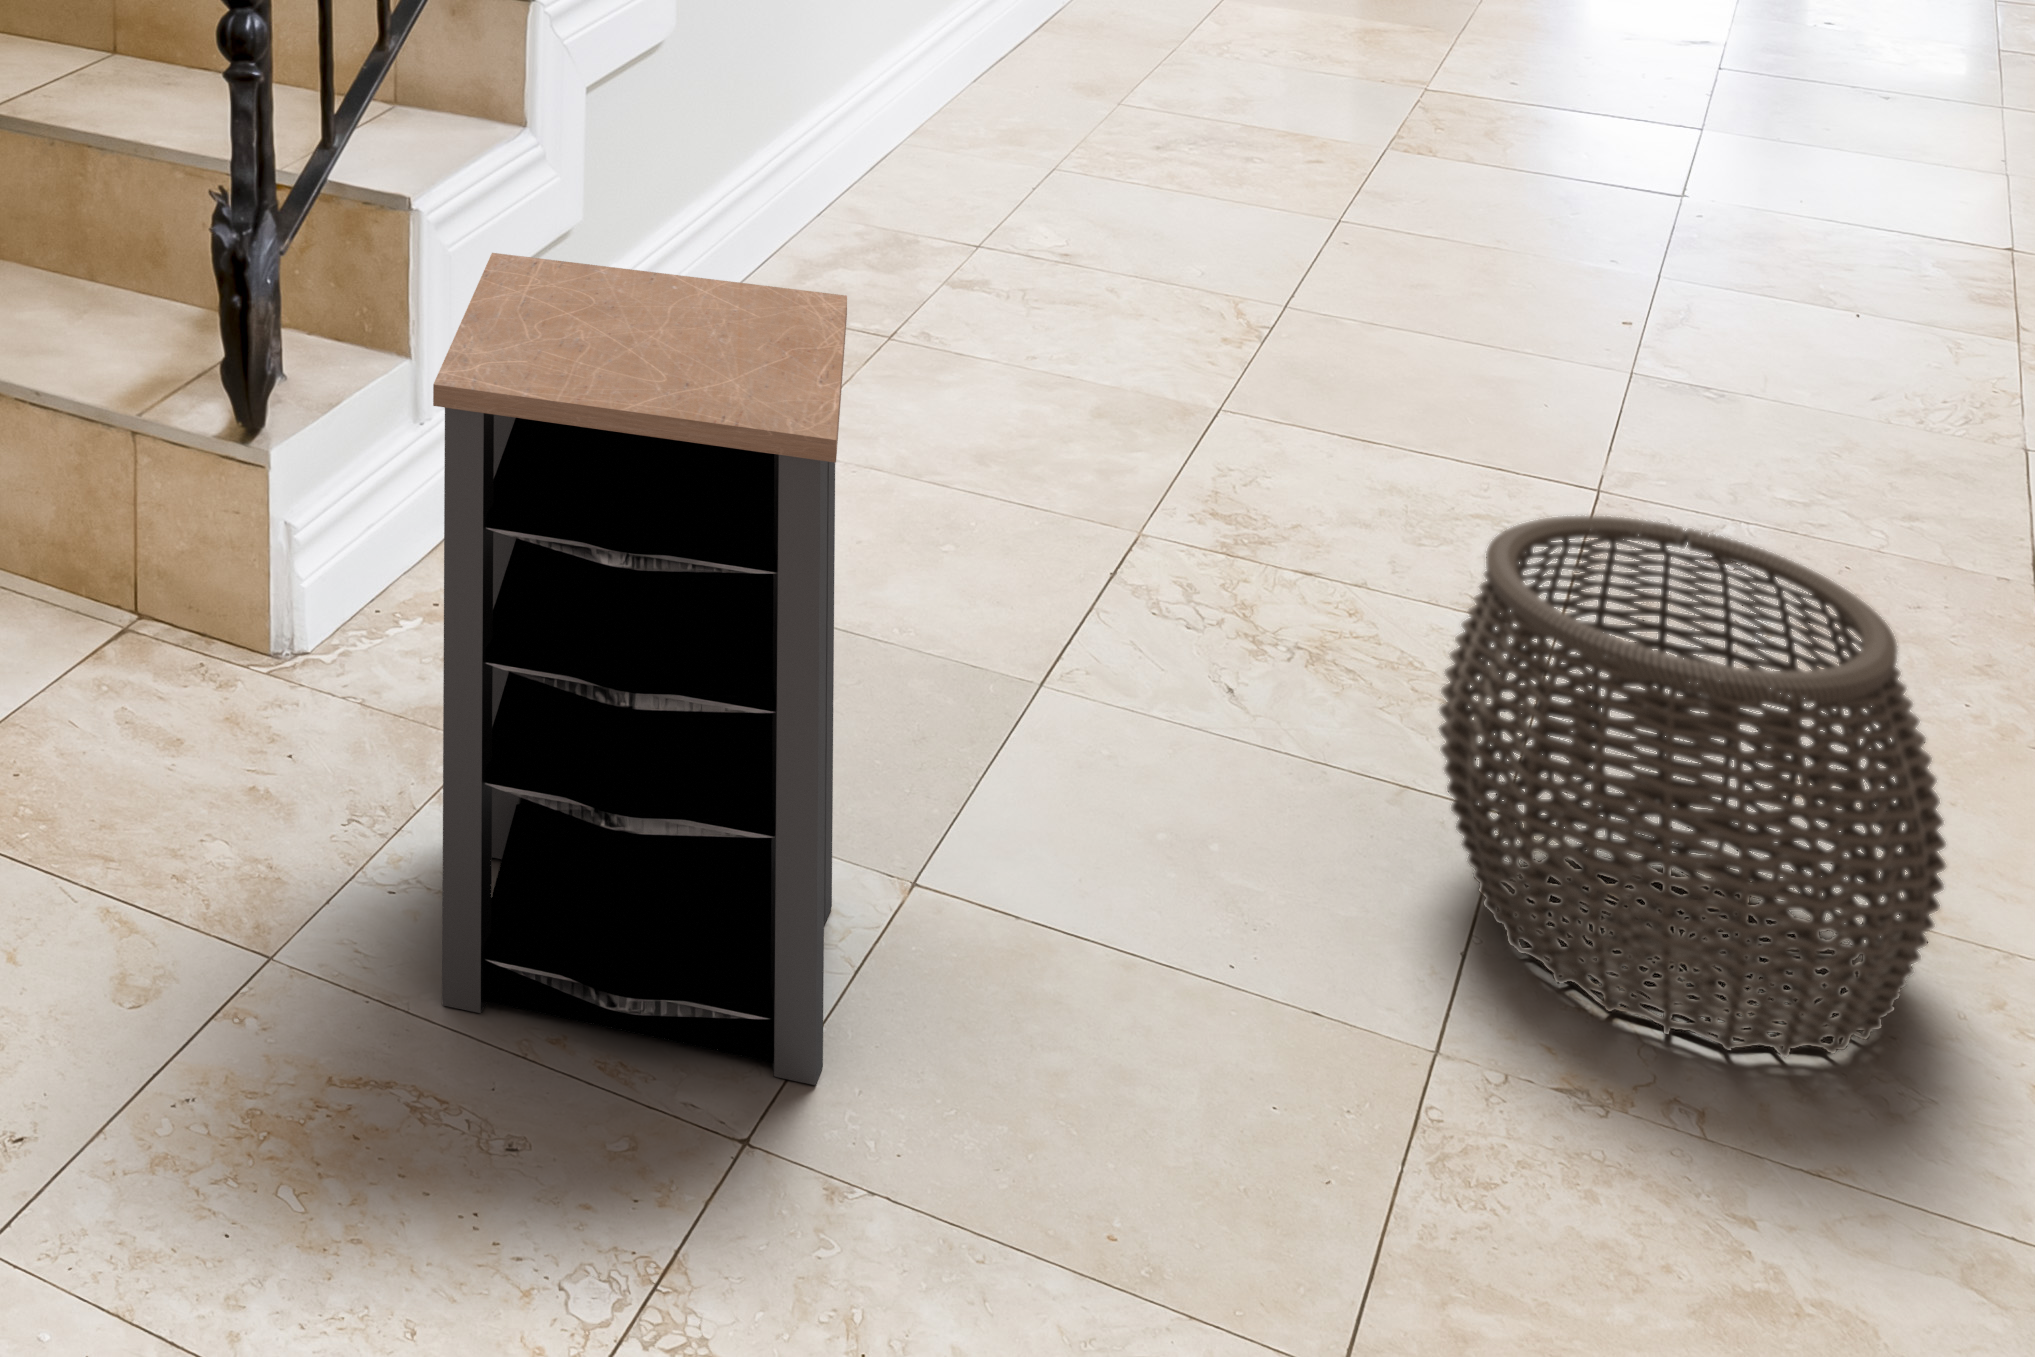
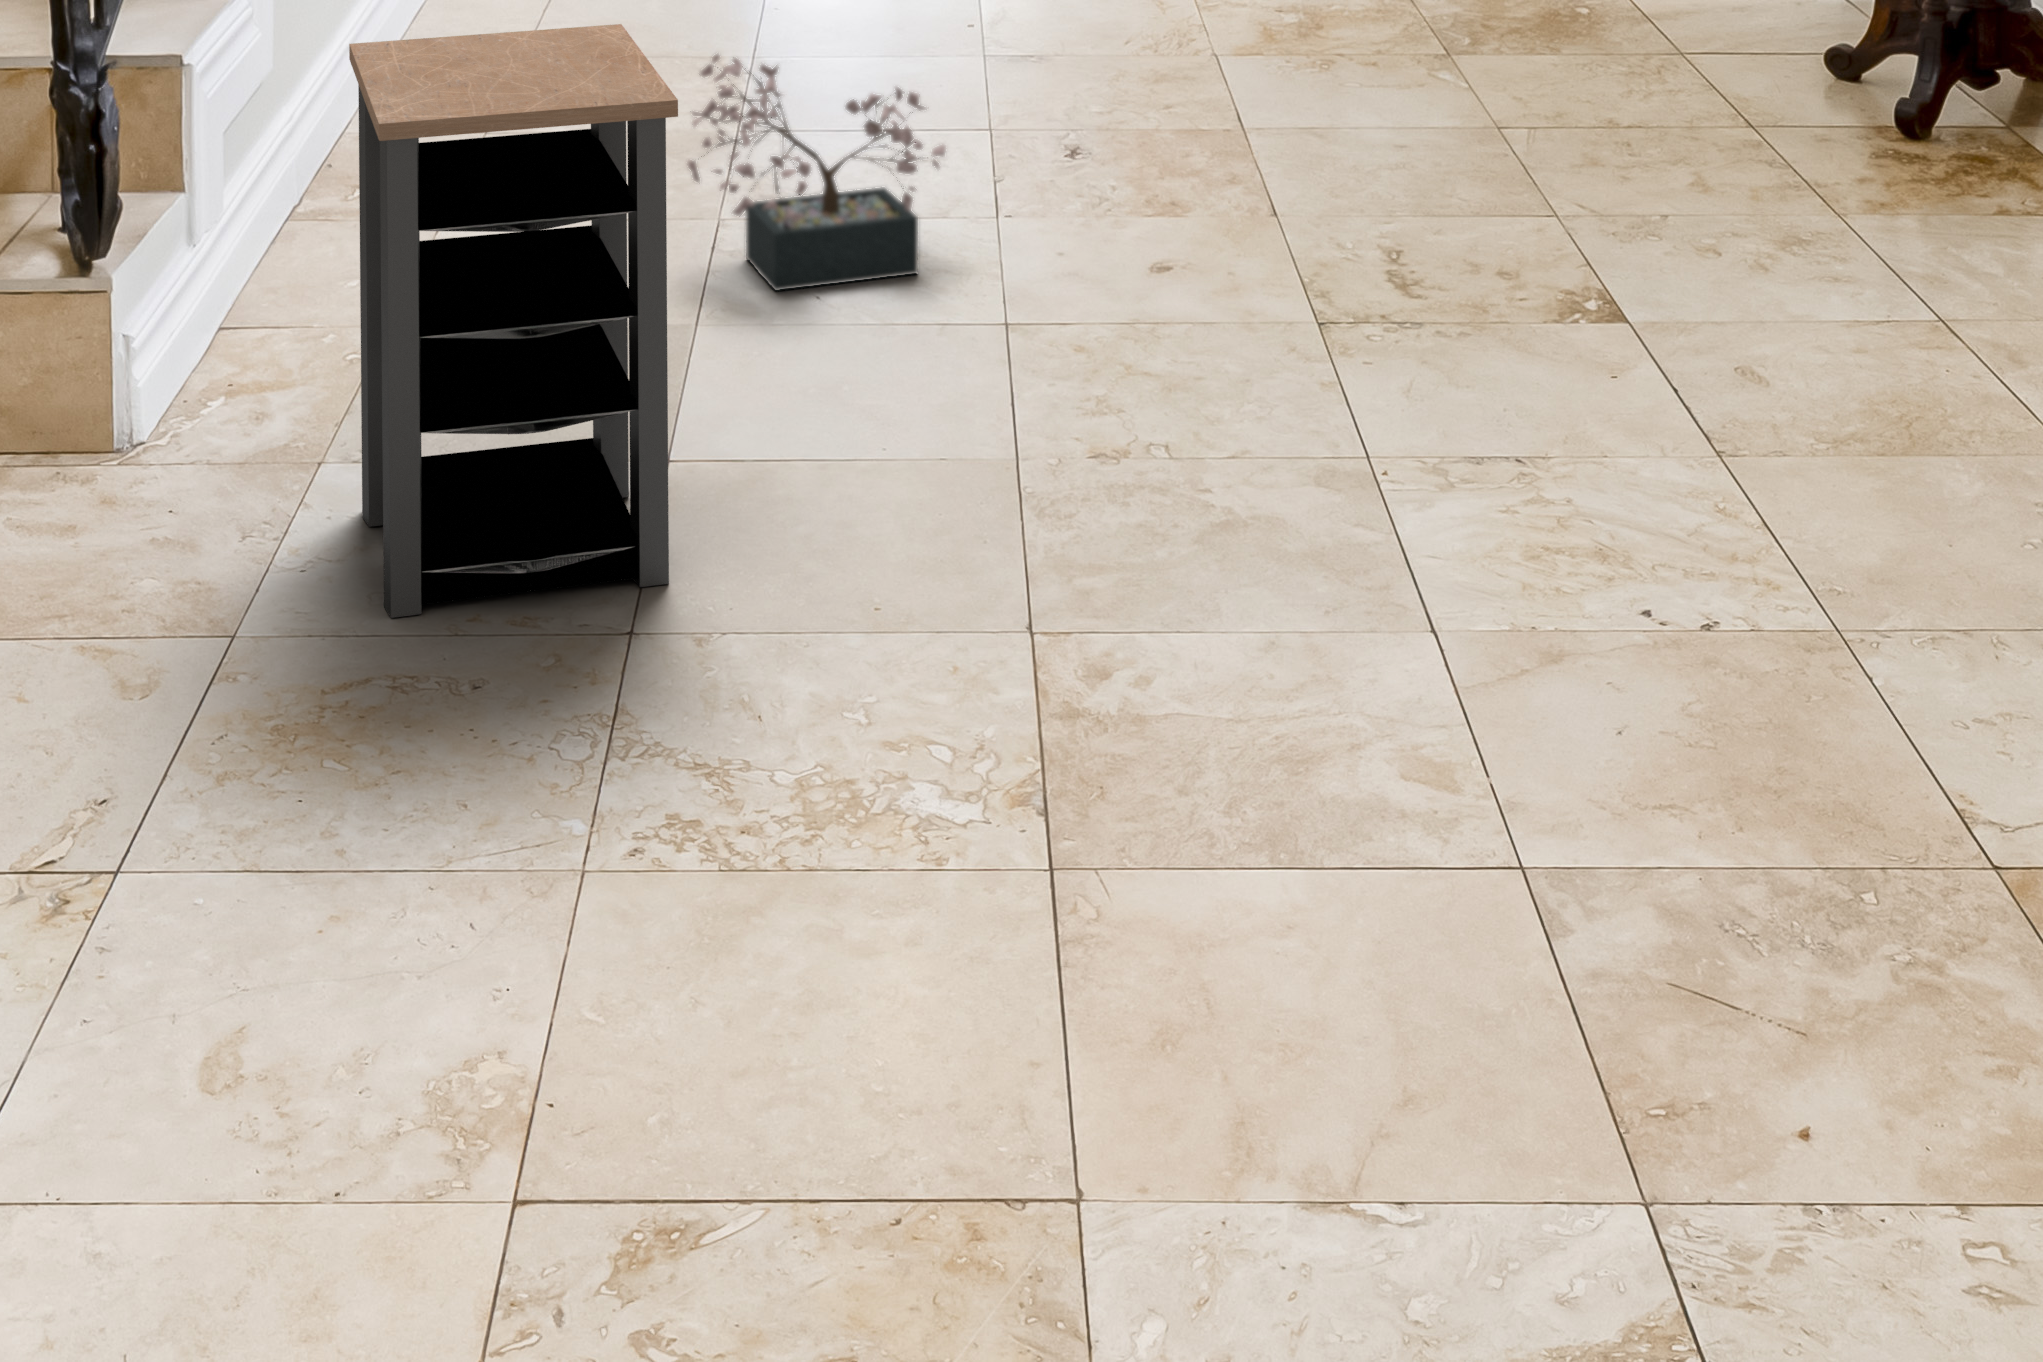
decorative plant: none [1059,319,1450,685] -> present [687,55,946,290]
woven basket: present [1439,515,1946,1057] -> none [988,95,1277,412]

